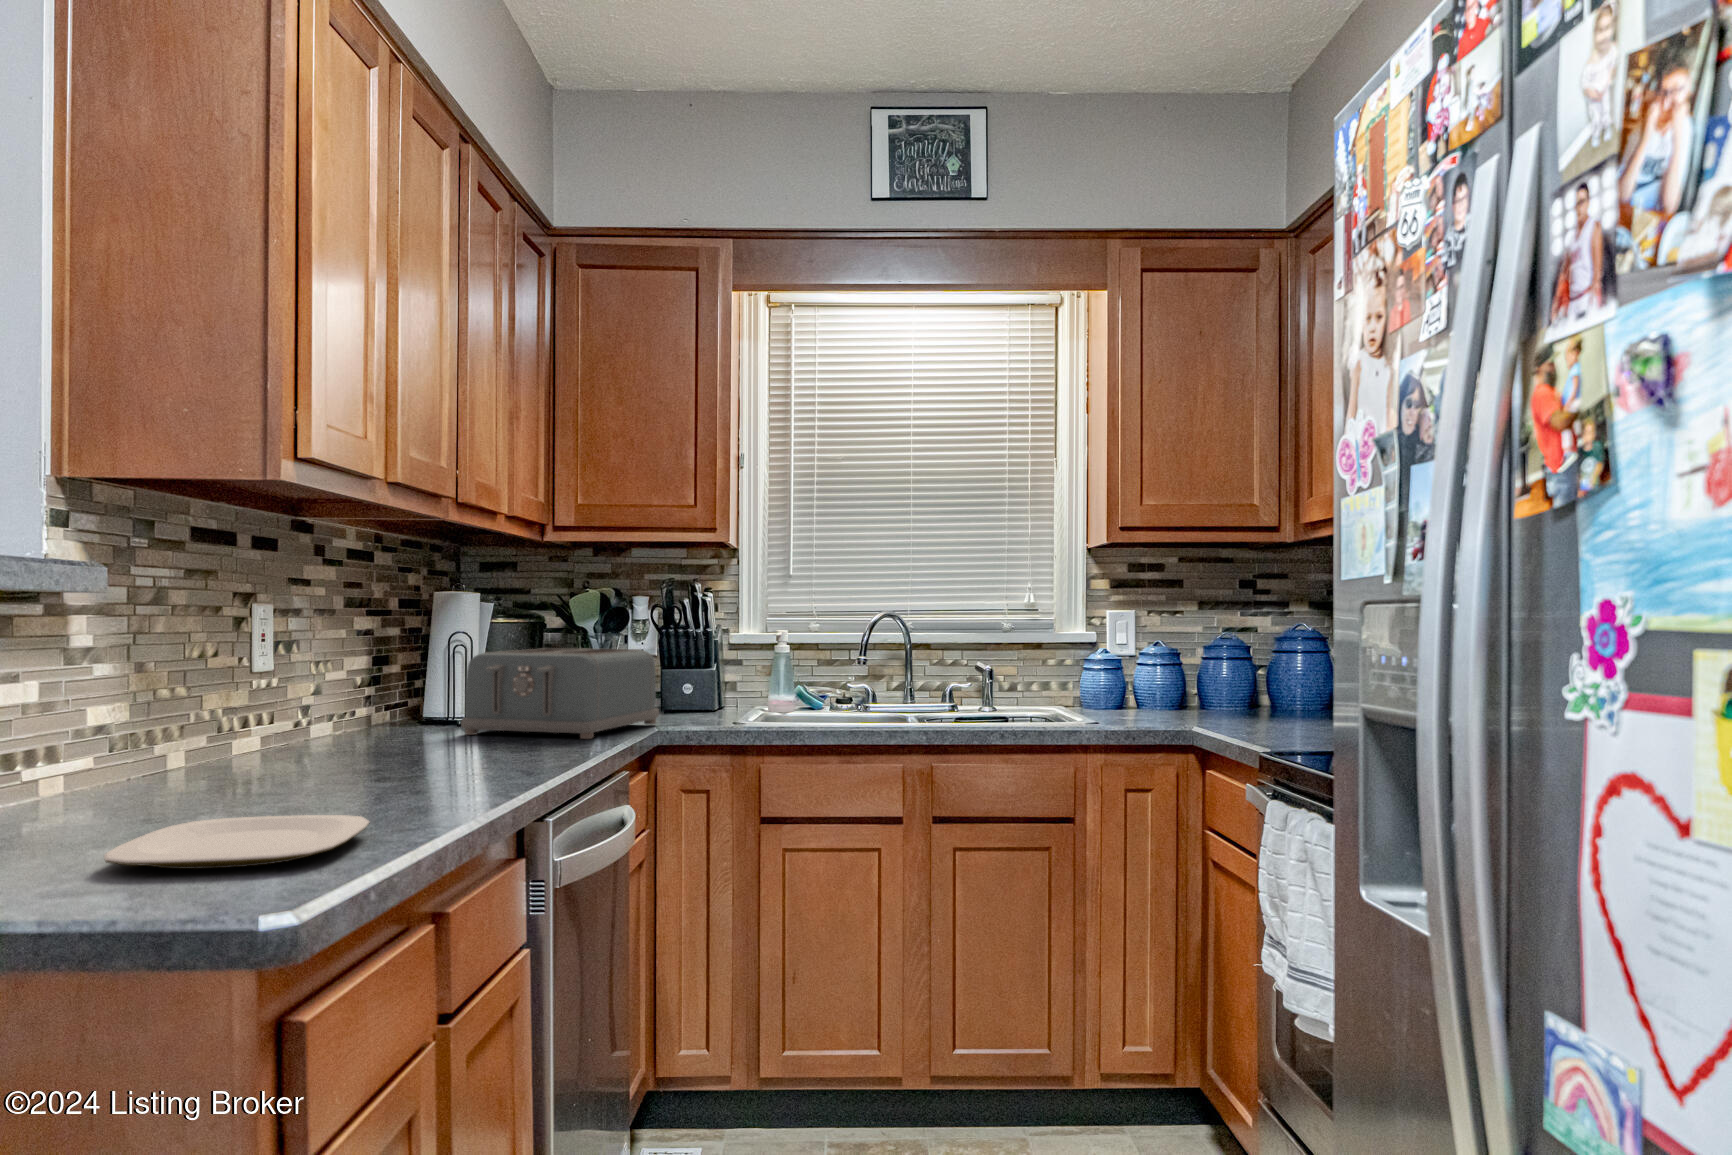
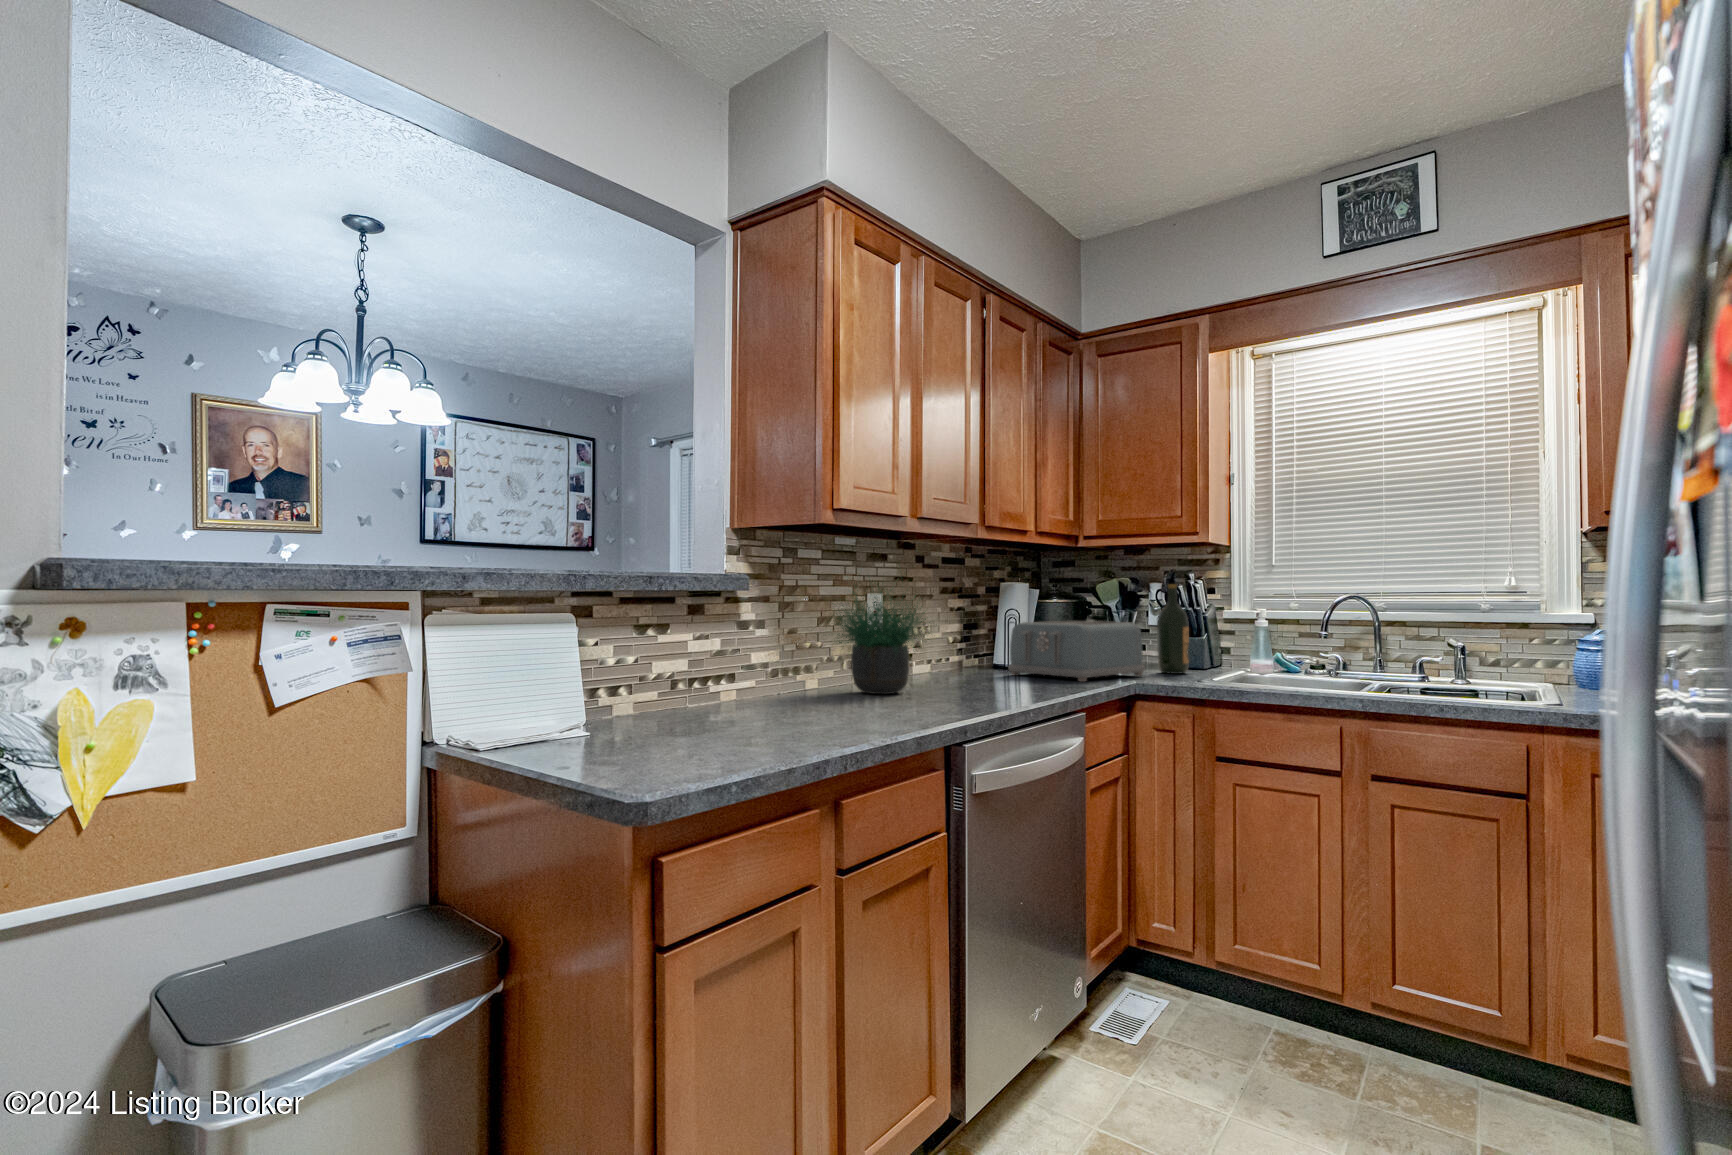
potted plant: none [117,546,400,792] -> present [834,586,926,694]
wine bottle: none [665,596,707,718] -> present [1157,584,1189,674]
plate: present [104,815,369,869] -> none [779,700,898,720]

